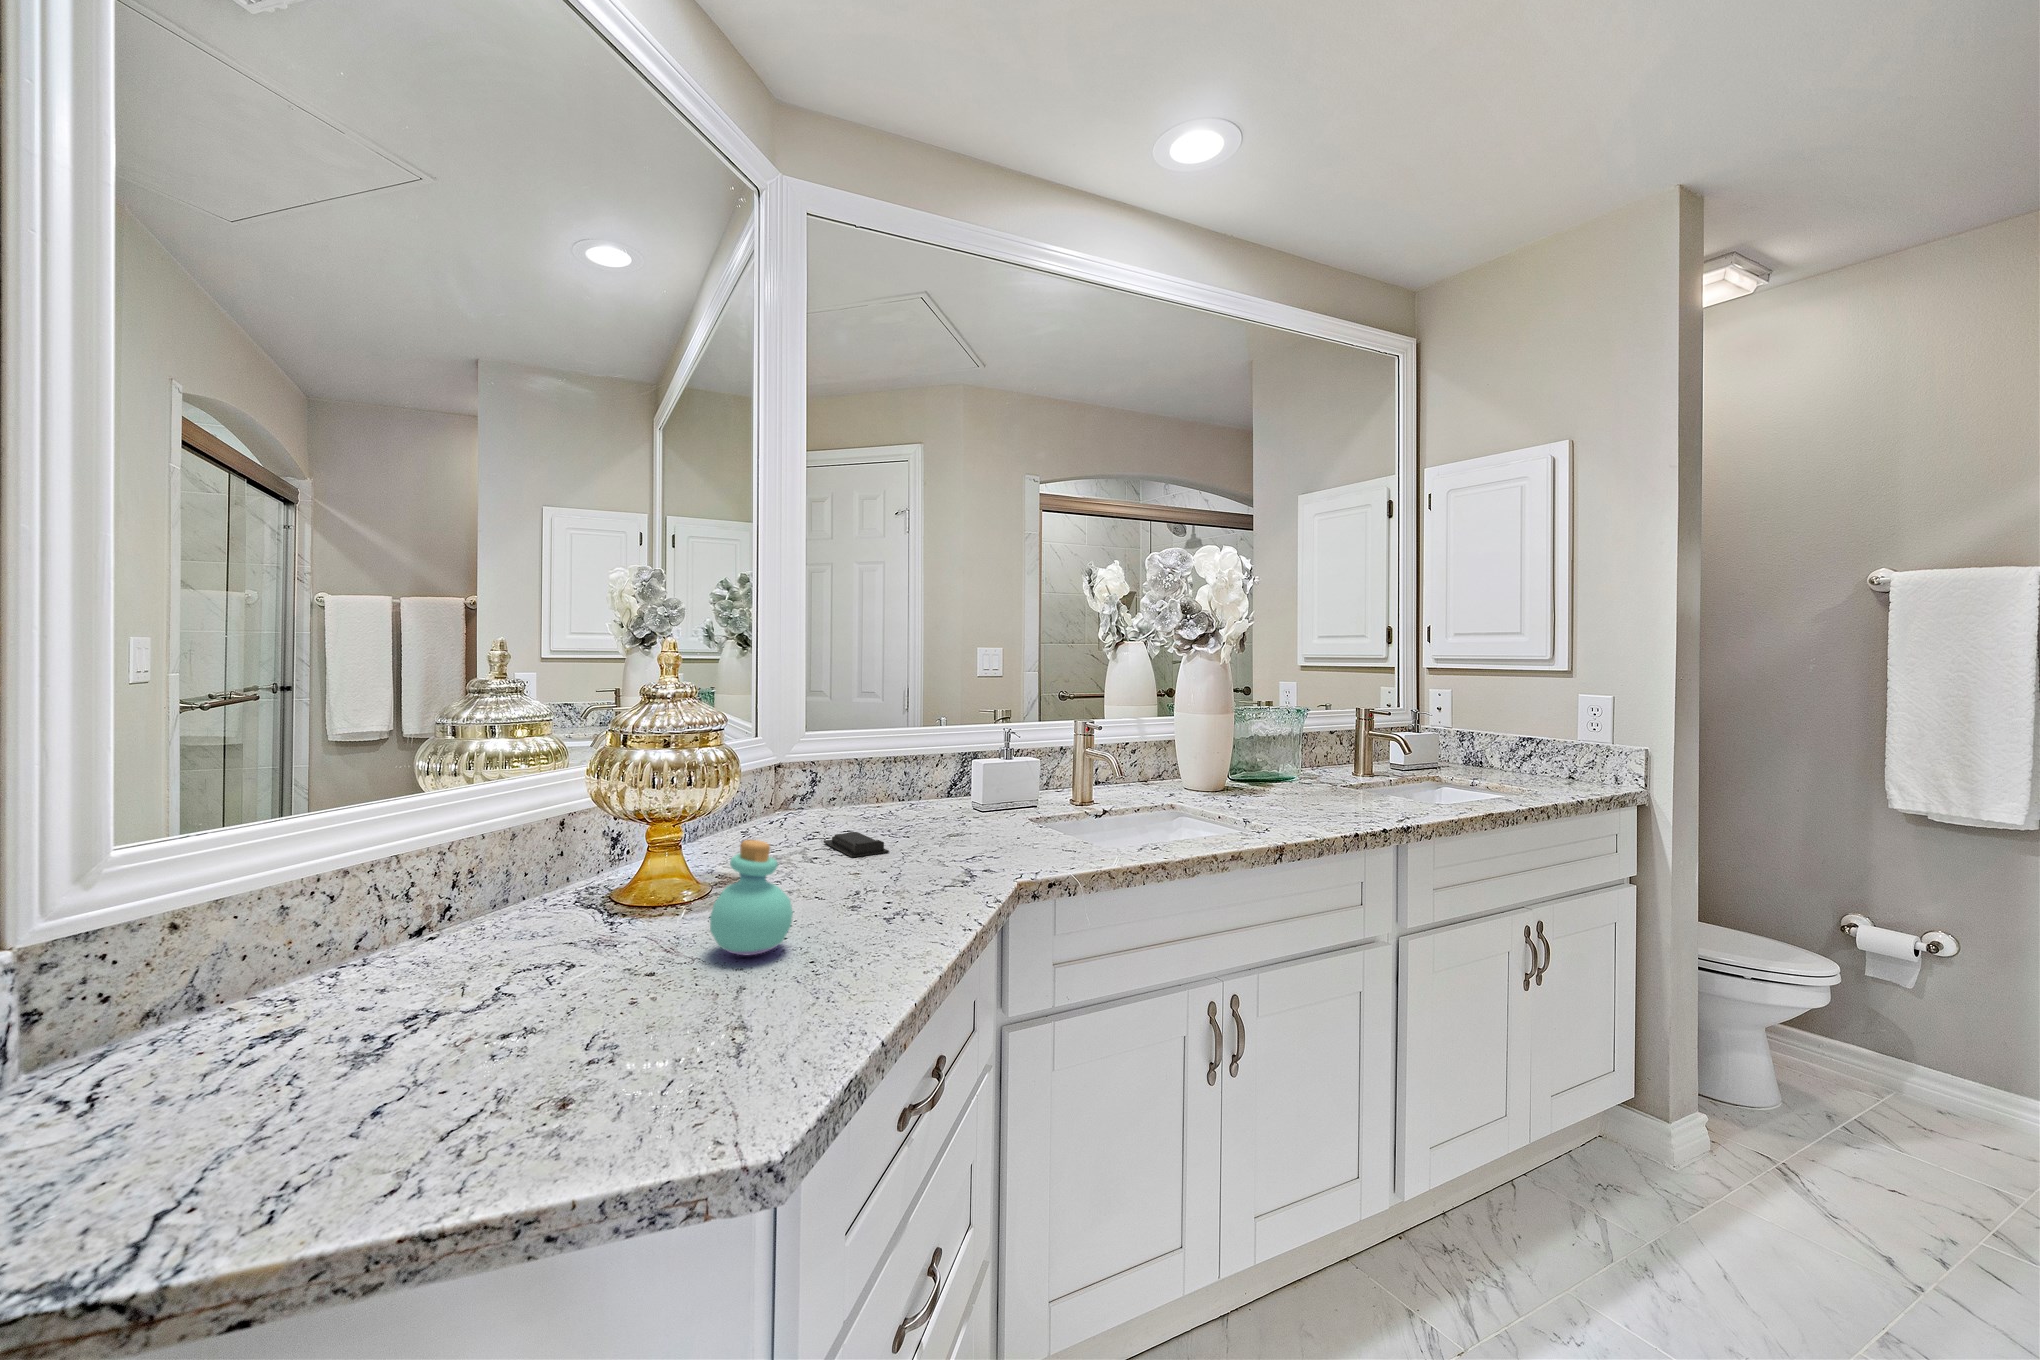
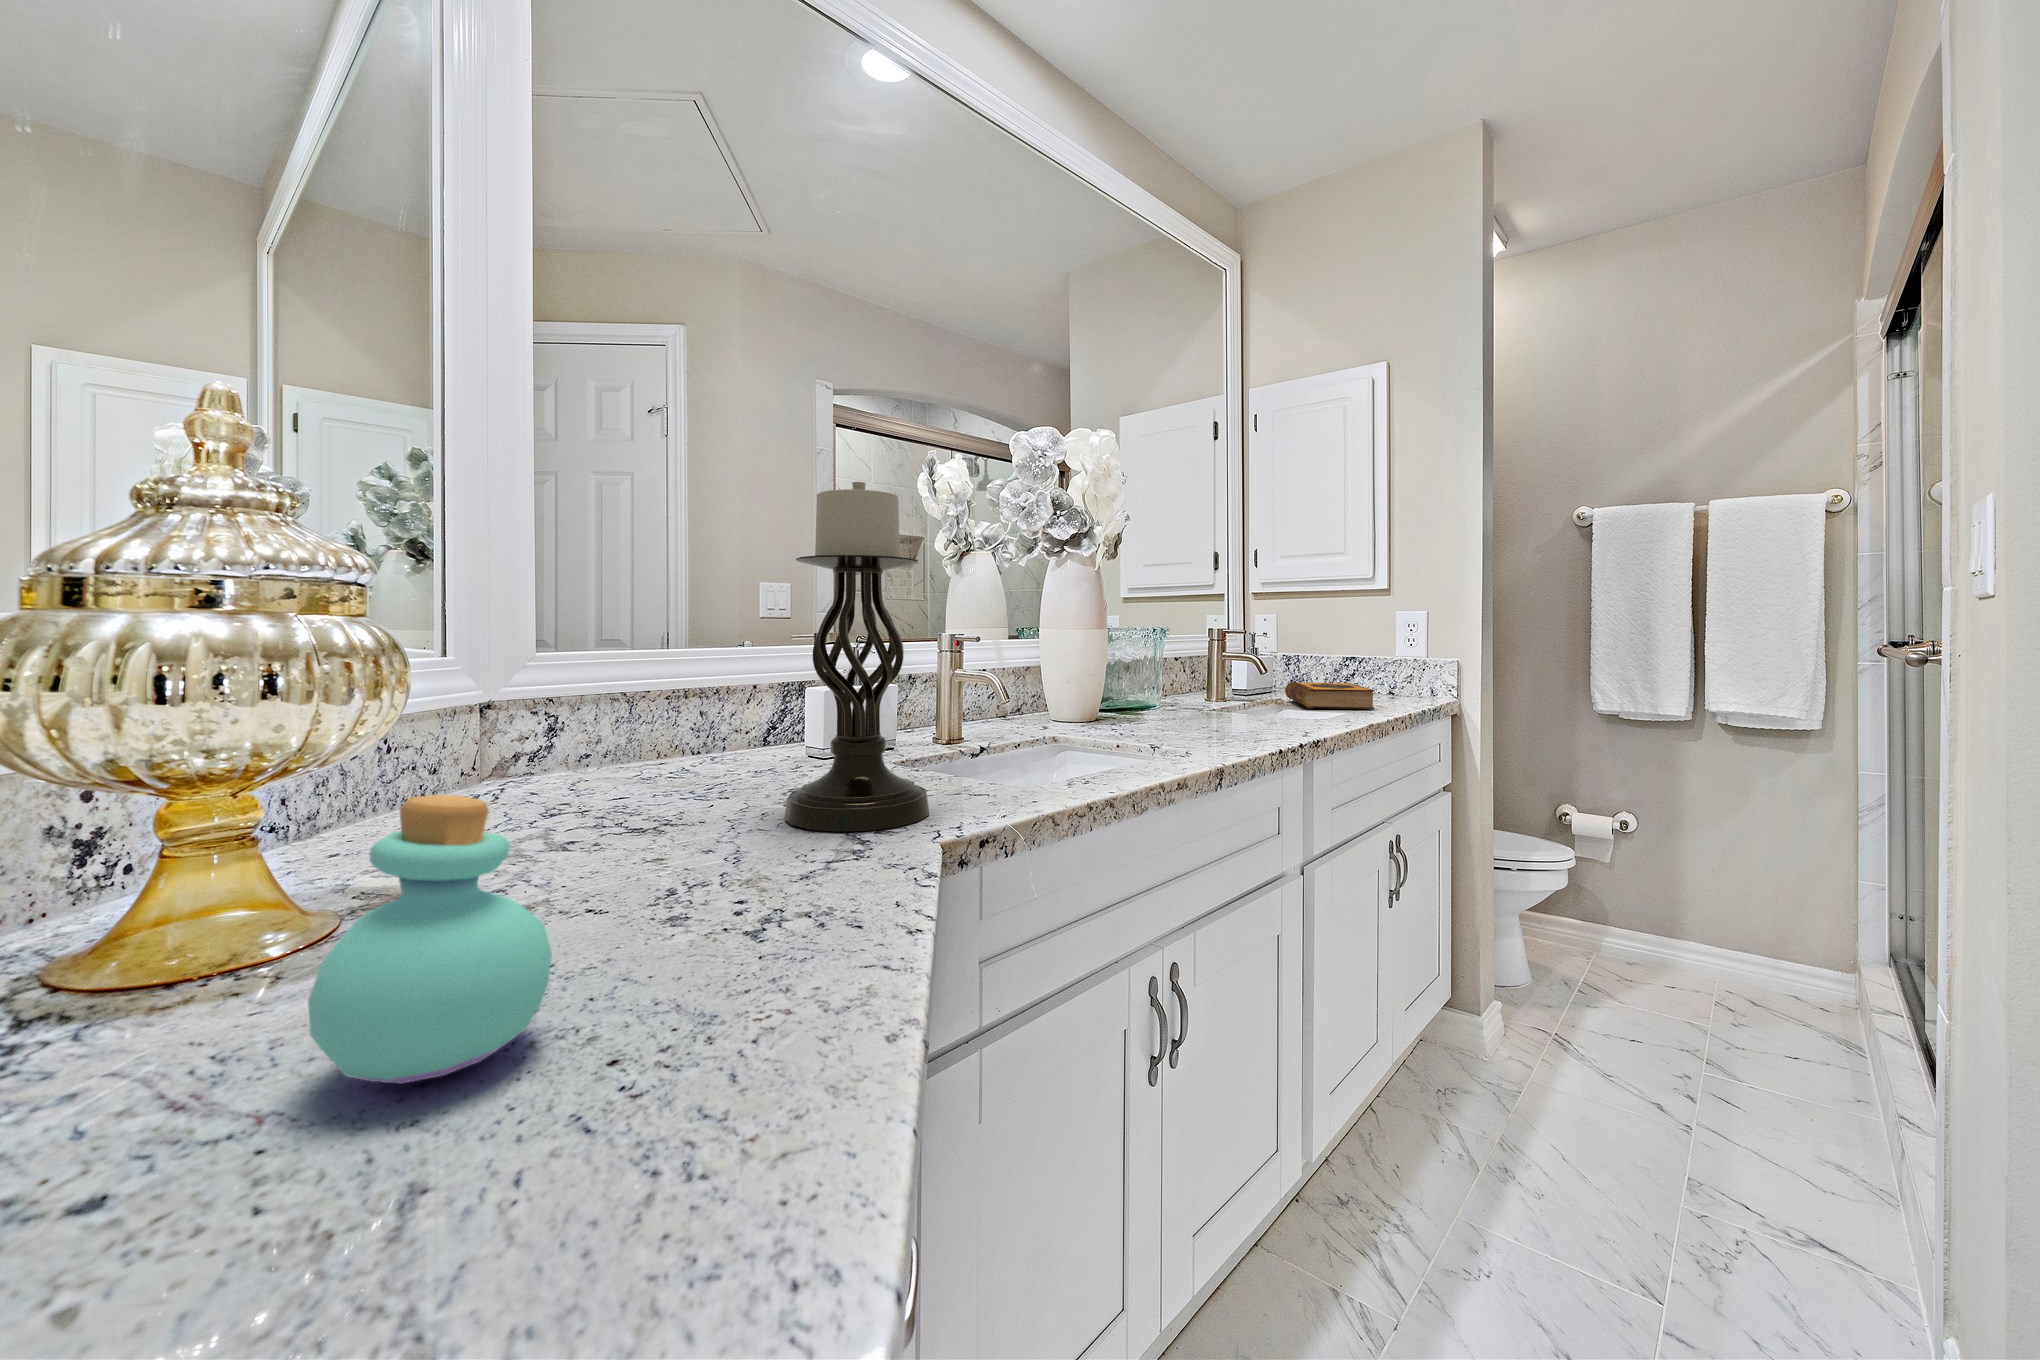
candle holder: none [934,642,1027,870] -> present [784,482,929,832]
hardback book: none [1446,760,1530,796] -> present [1285,682,1375,709]
soap bar: present [823,832,889,857] -> none [581,795,705,834]

